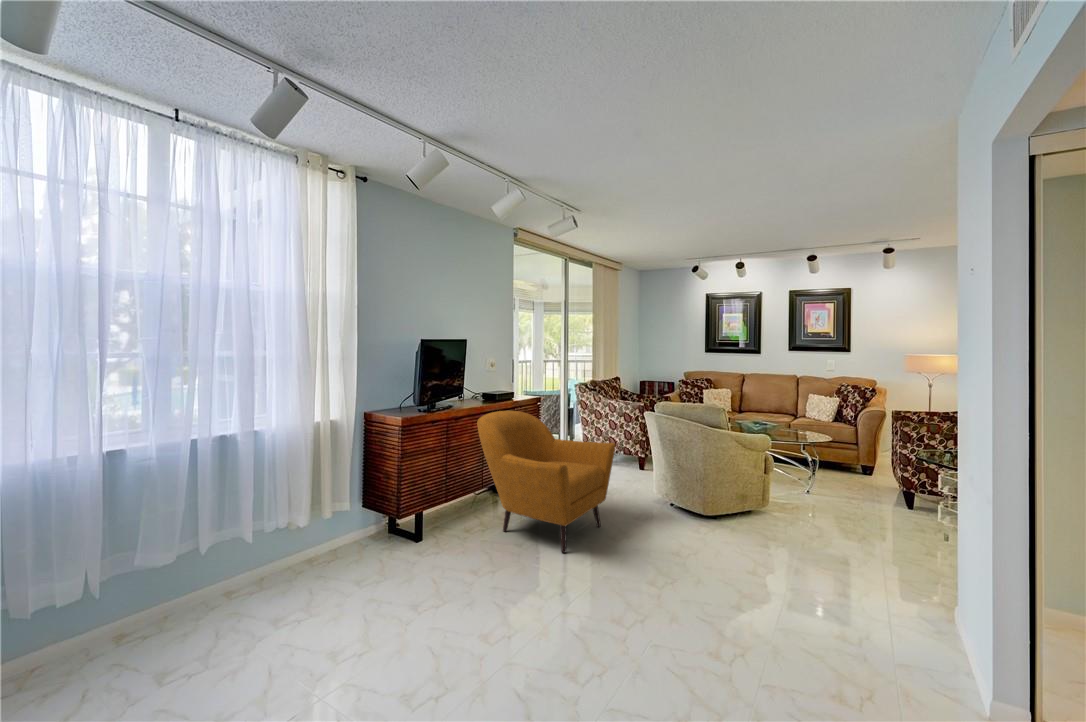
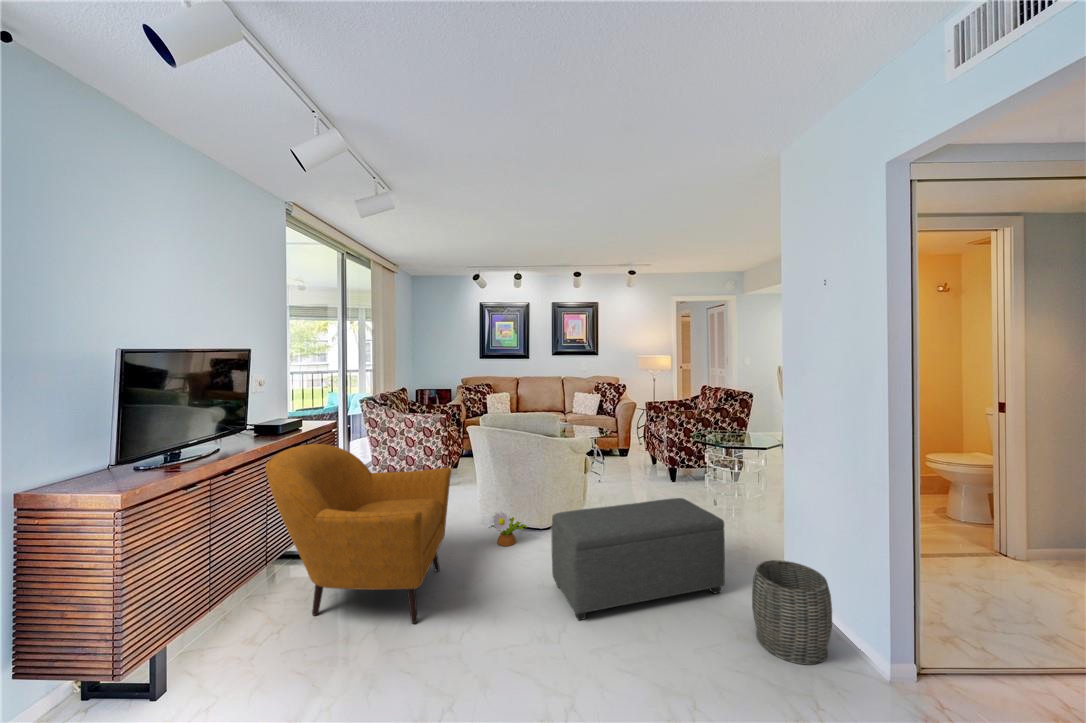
decorative plant: none [653,491,688,524] -> present [489,511,527,546]
ottoman: none [687,494,873,611] -> present [552,498,725,620]
woven basket: none [867,578,965,695] -> present [752,560,832,665]

